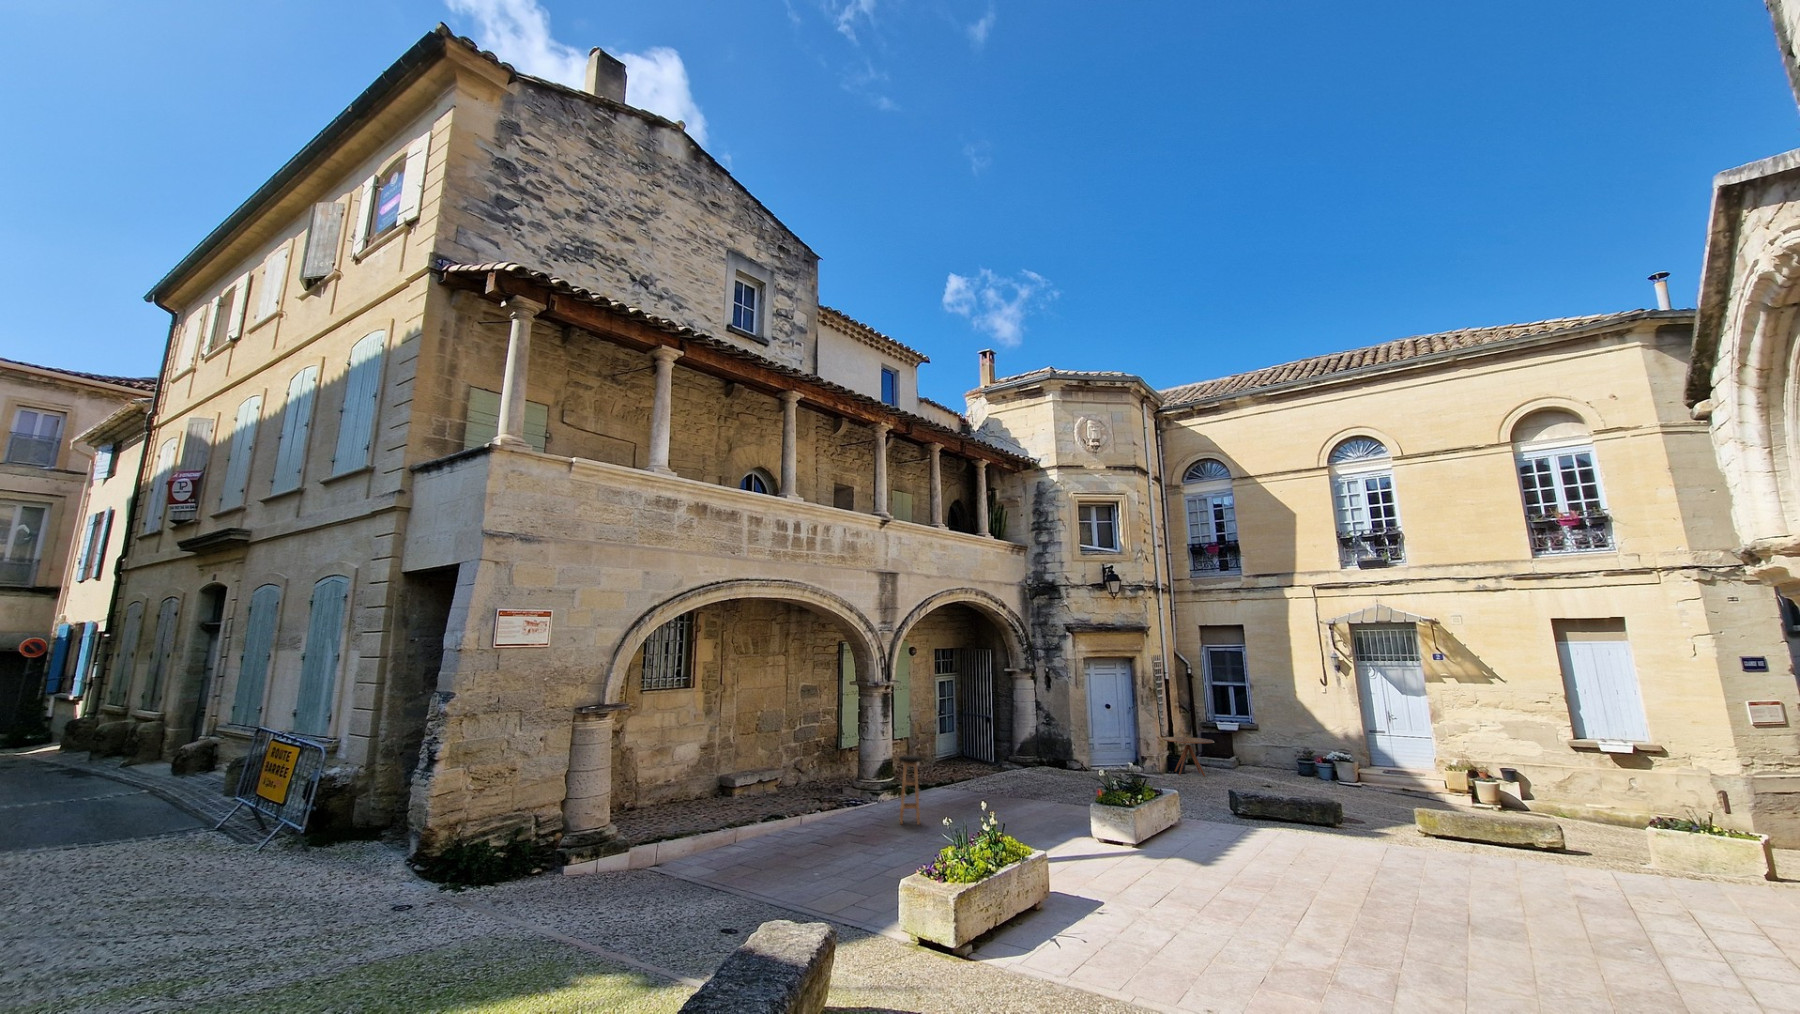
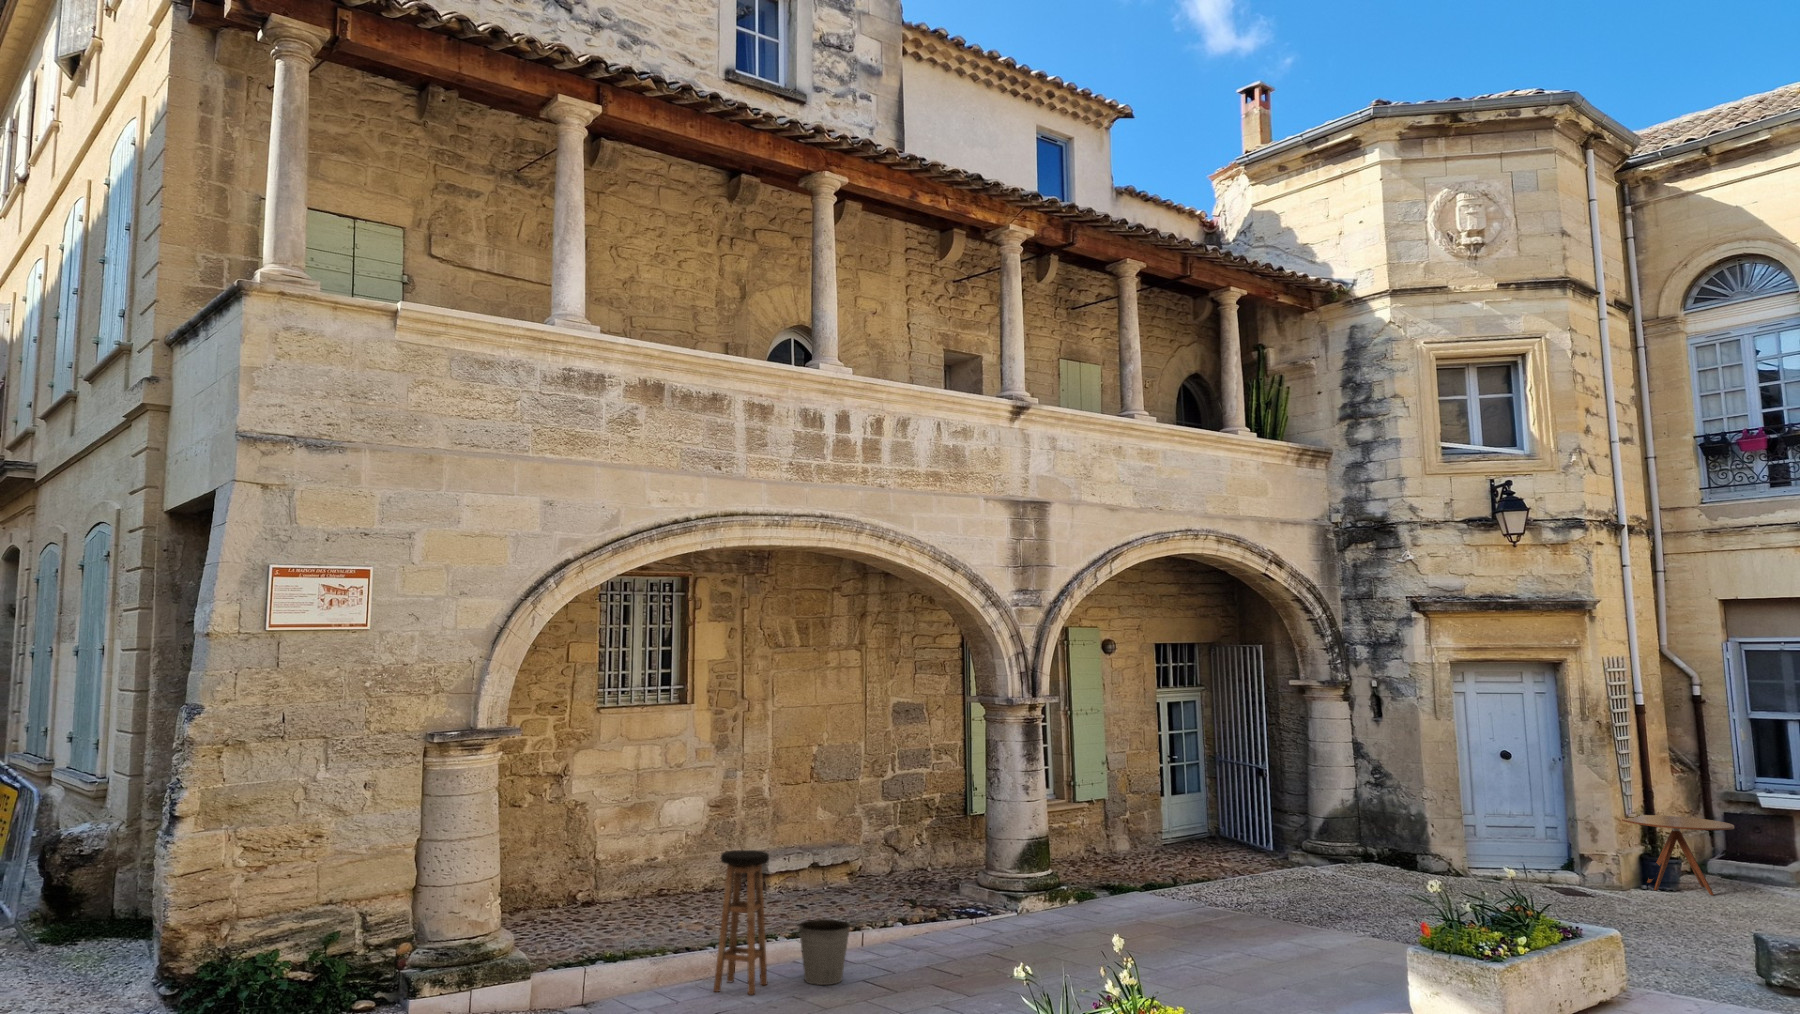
bar stool: present [899,756,922,824] -> present [714,850,769,995]
bucket: none [779,806,810,843] -> present [799,919,850,985]

